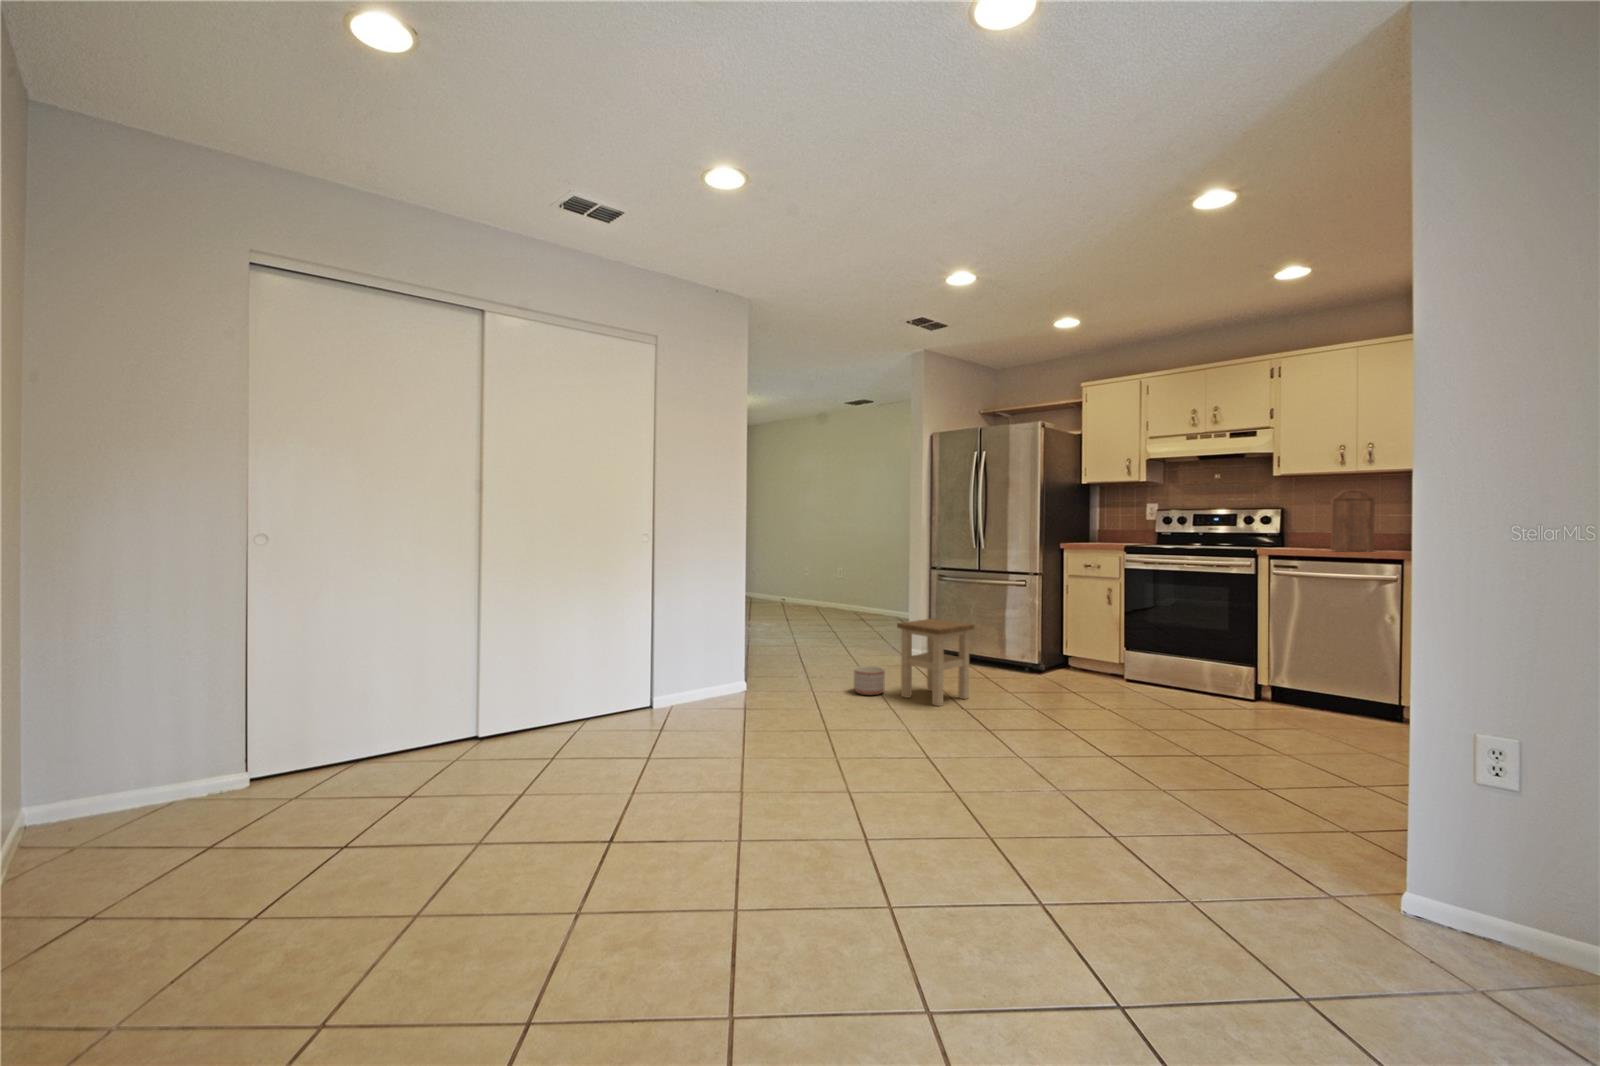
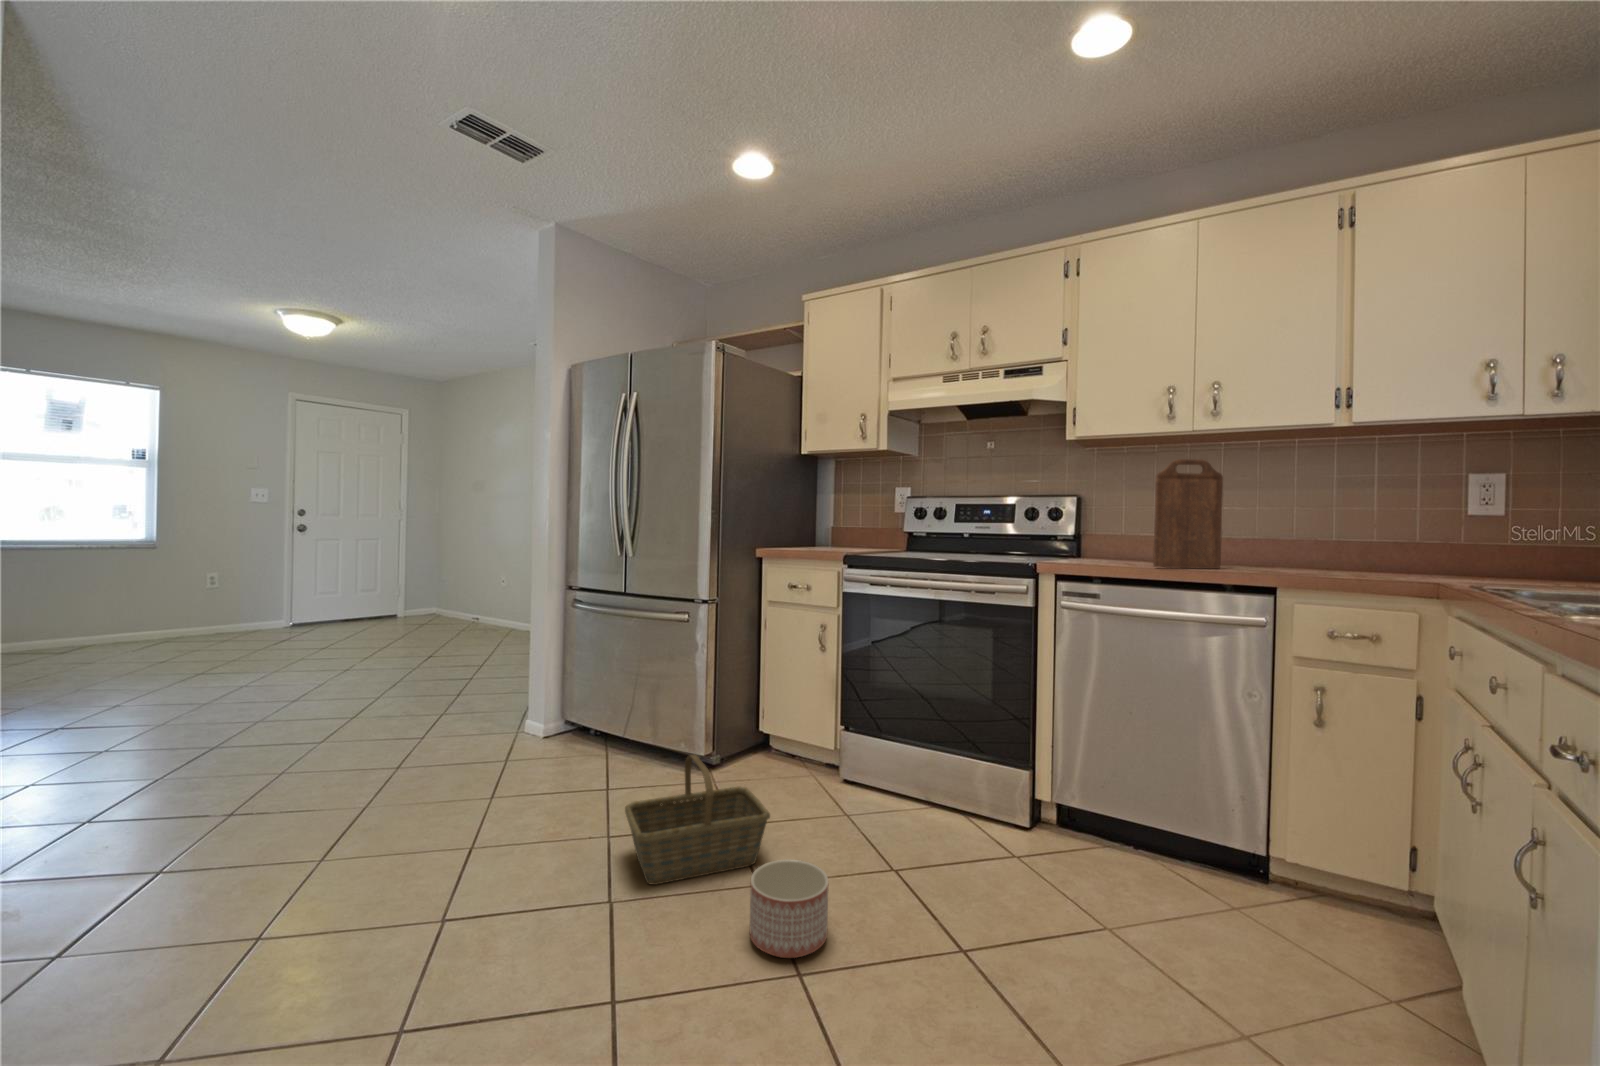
stool: present [897,619,974,706] -> none [338,693,507,908]
basket: none [1030,650,1110,707] -> present [625,754,770,885]
planter: present [854,666,885,695] -> present [749,859,828,958]

